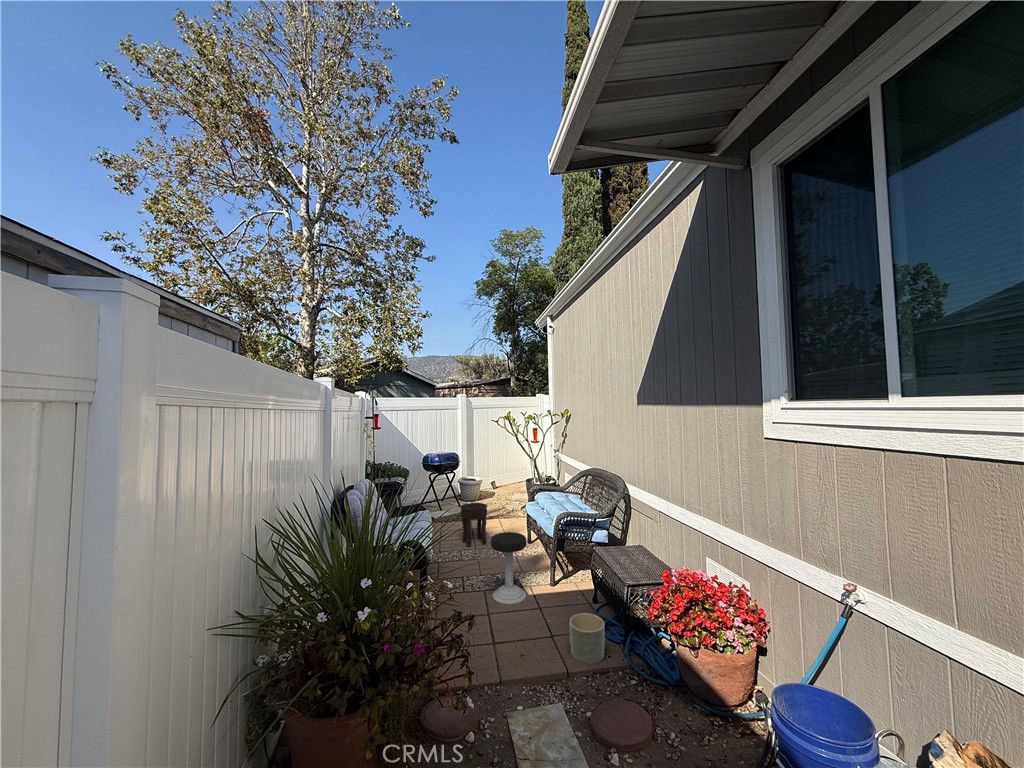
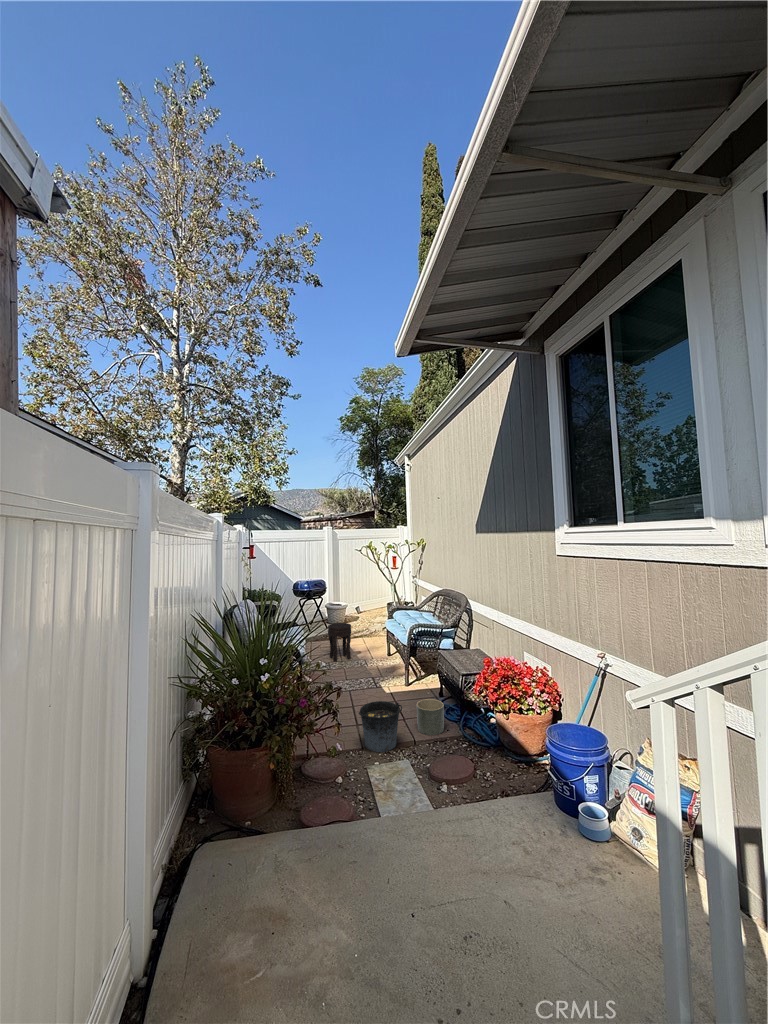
stool: present [491,532,527,604] -> none [354,642,384,700]
bucket: none [497,619,553,692] -> present [359,701,402,752]

